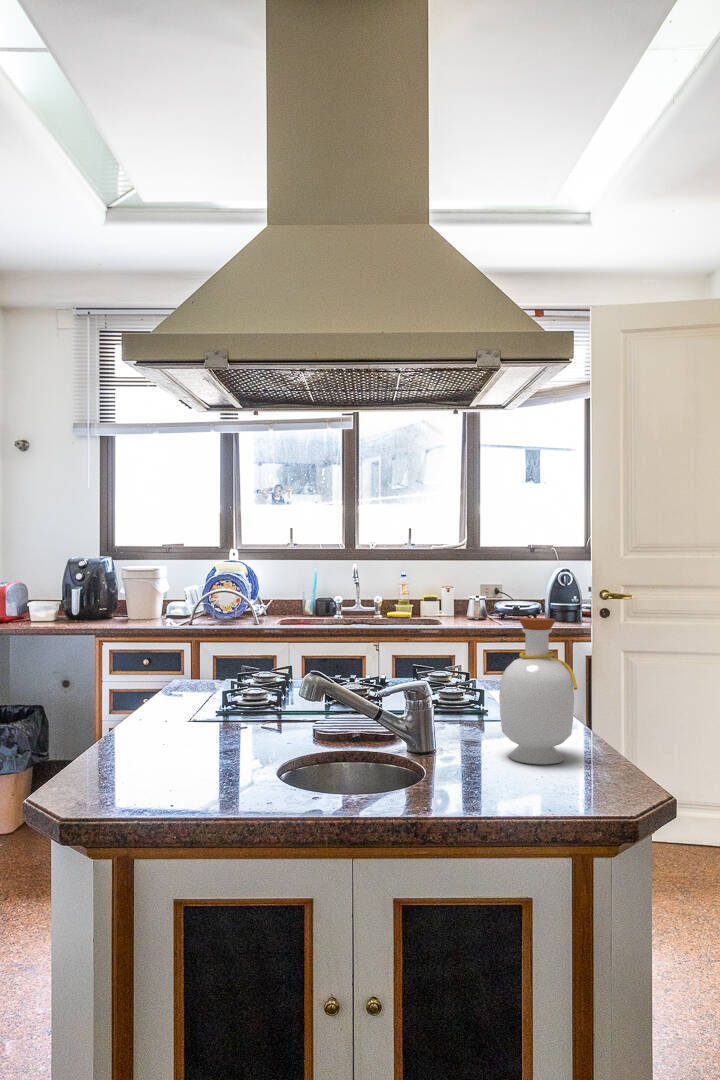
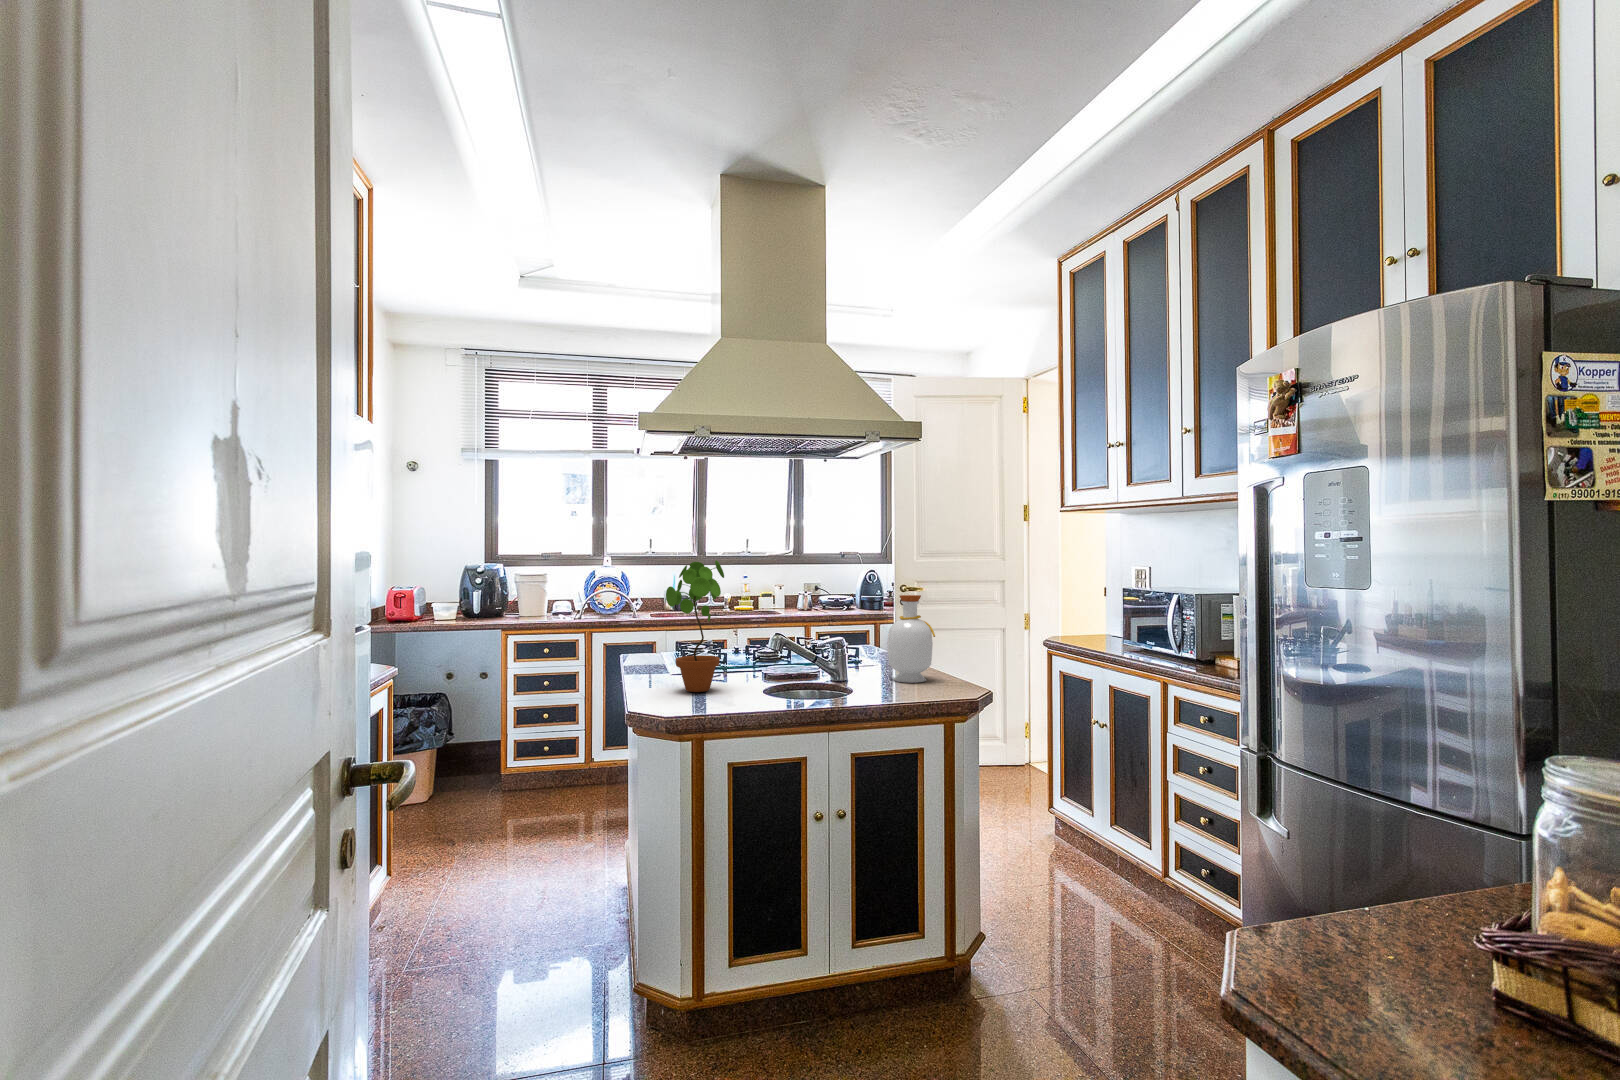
potted plant: none [136,559,229,763] -> present [666,560,724,692]

